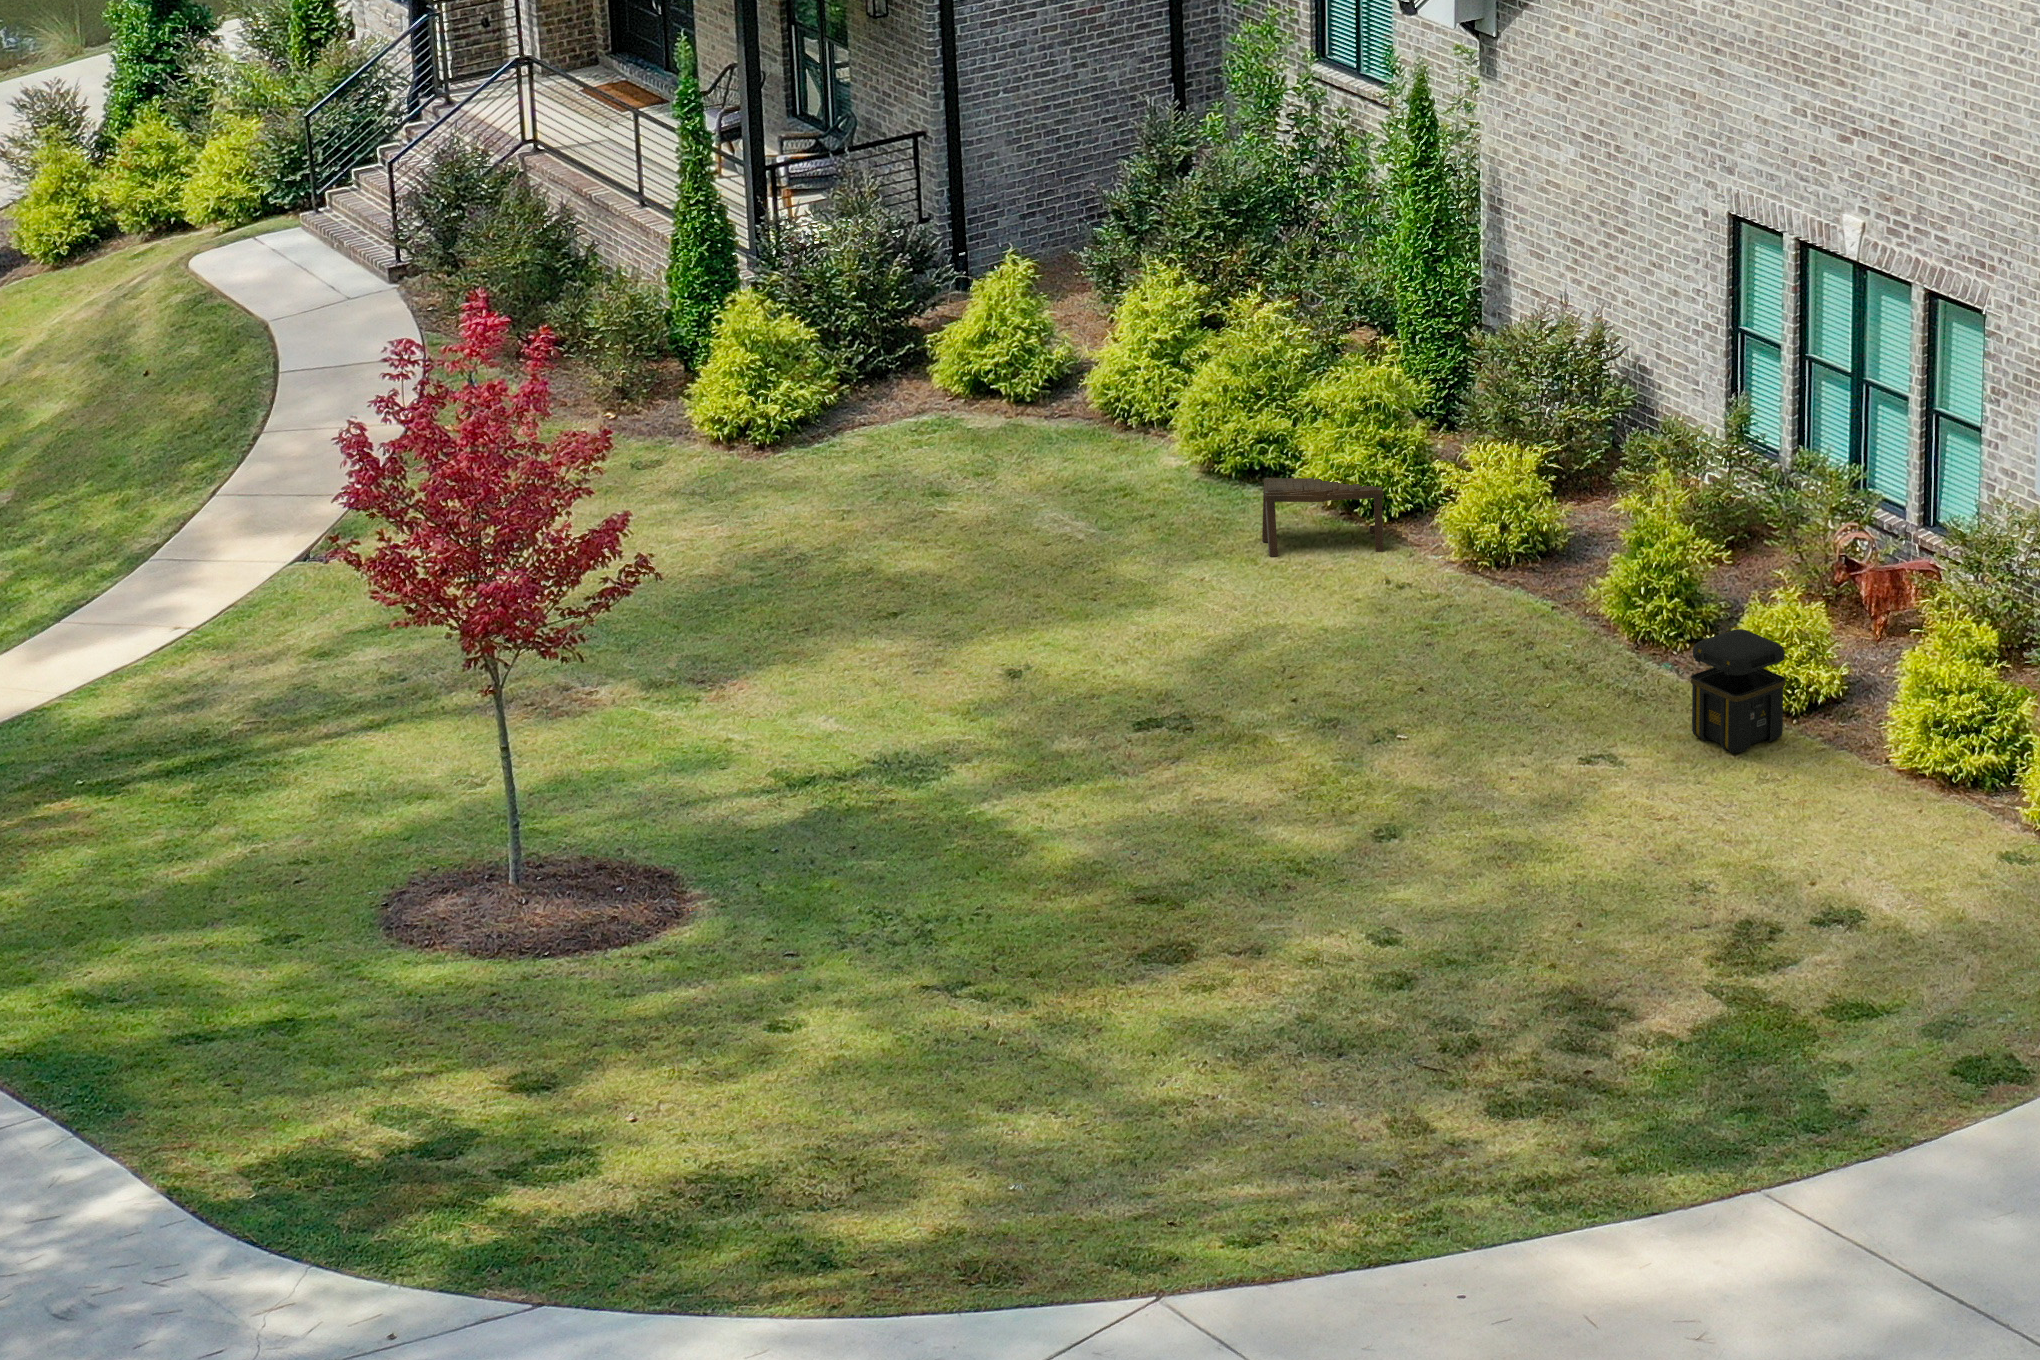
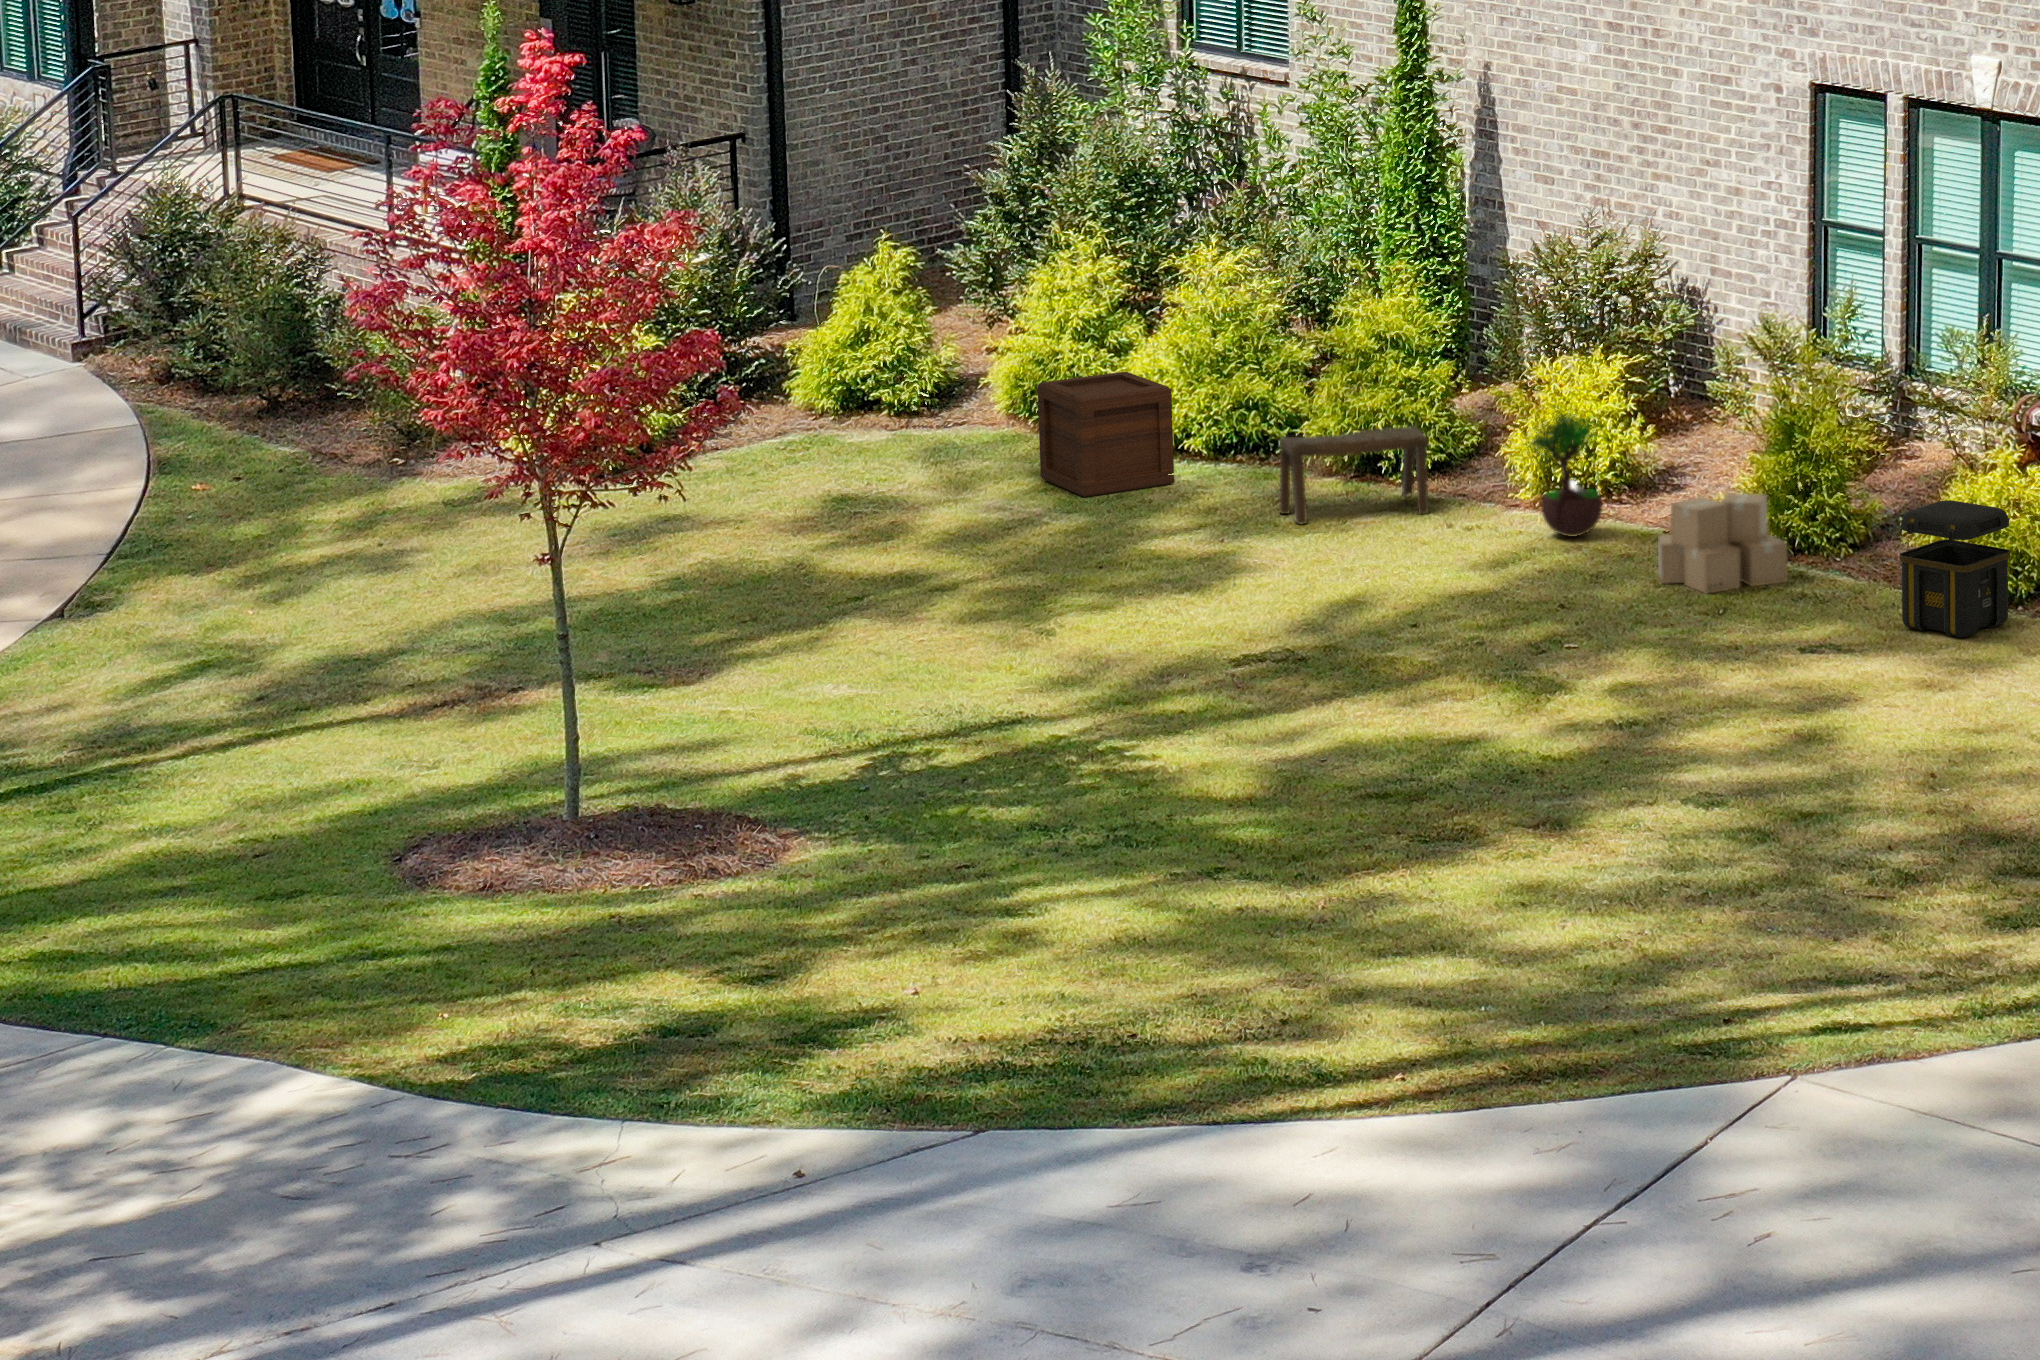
wooden crate: none [1090,392,1197,505] -> present [1037,372,1174,497]
potted tree: none [1440,480,1511,593] -> present [1523,411,1602,537]
cardboard box: none [1526,585,1631,676] -> present [1658,493,1788,593]

